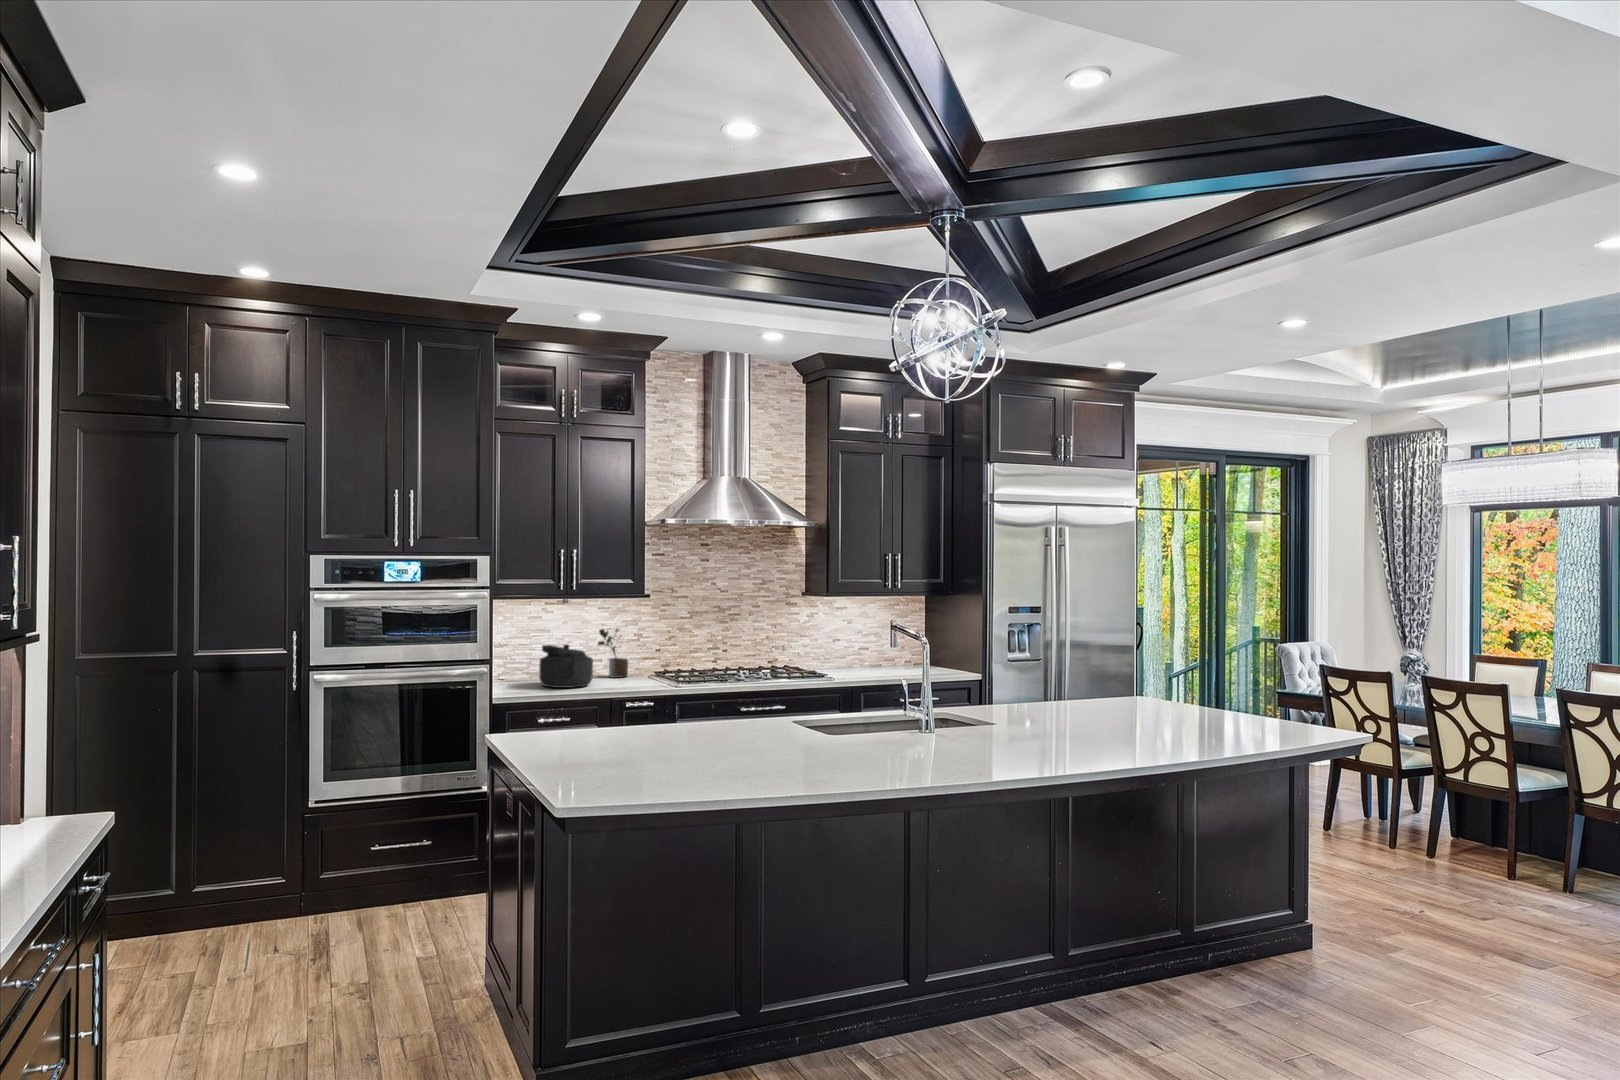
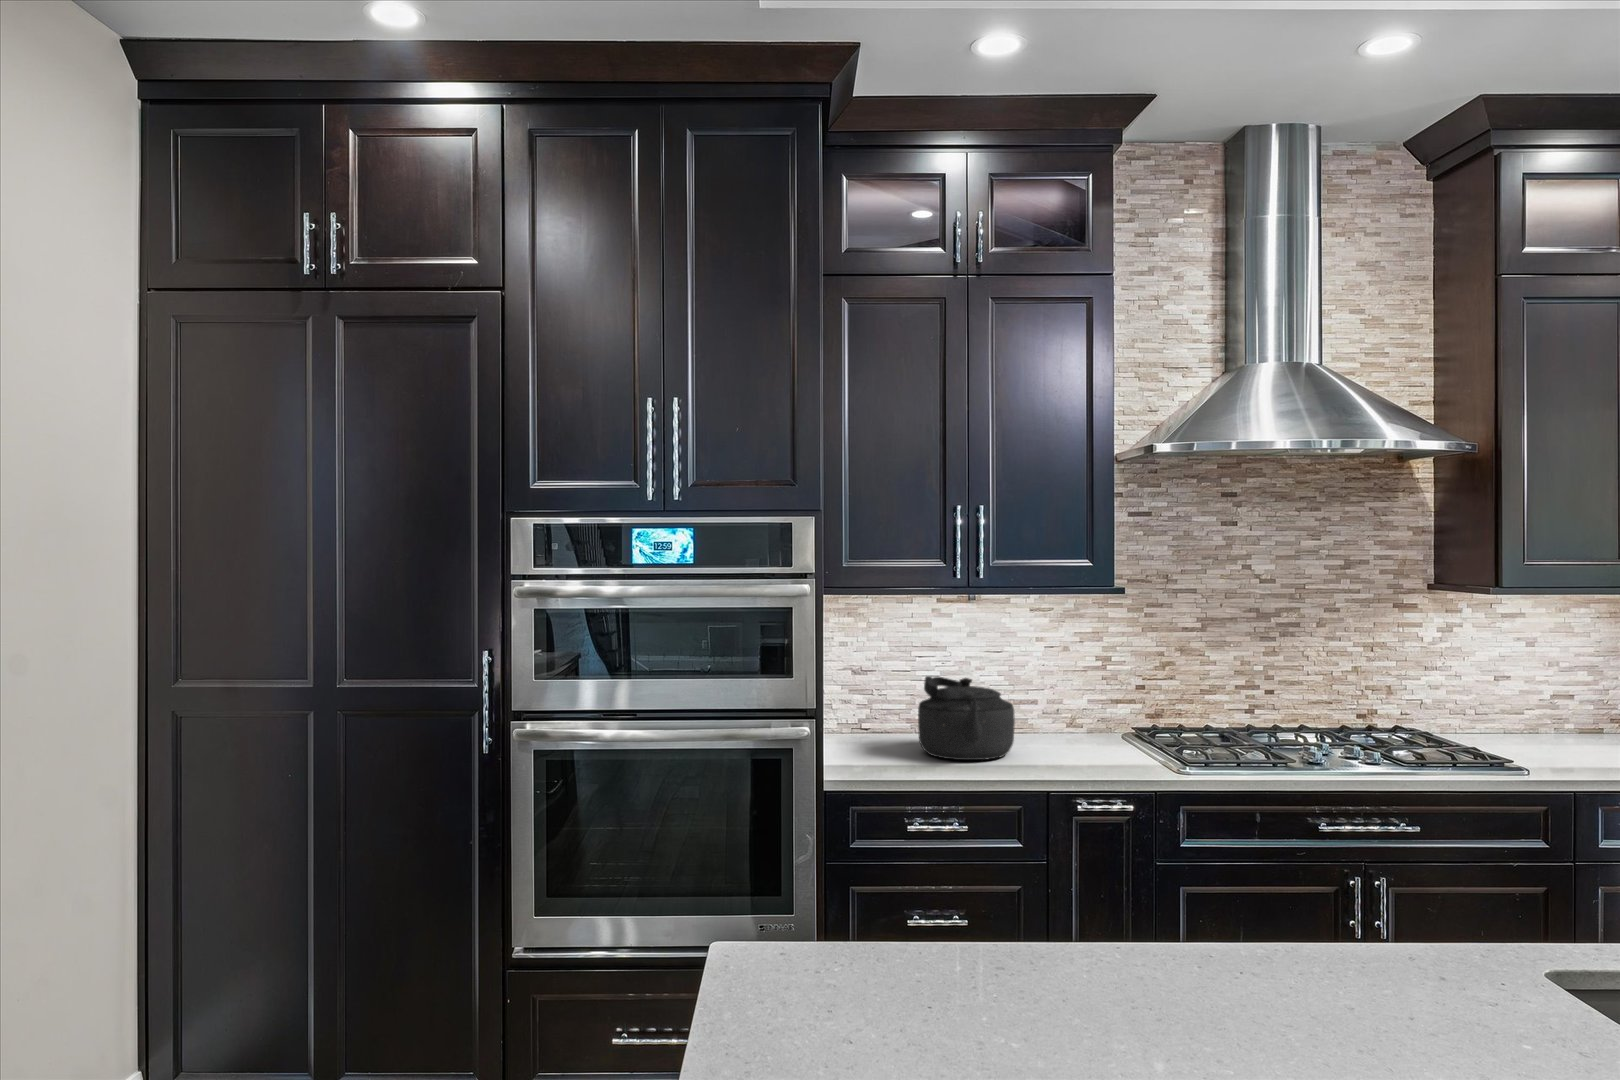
potted plant: present [598,629,628,678] -> none [1027,648,1085,738]

